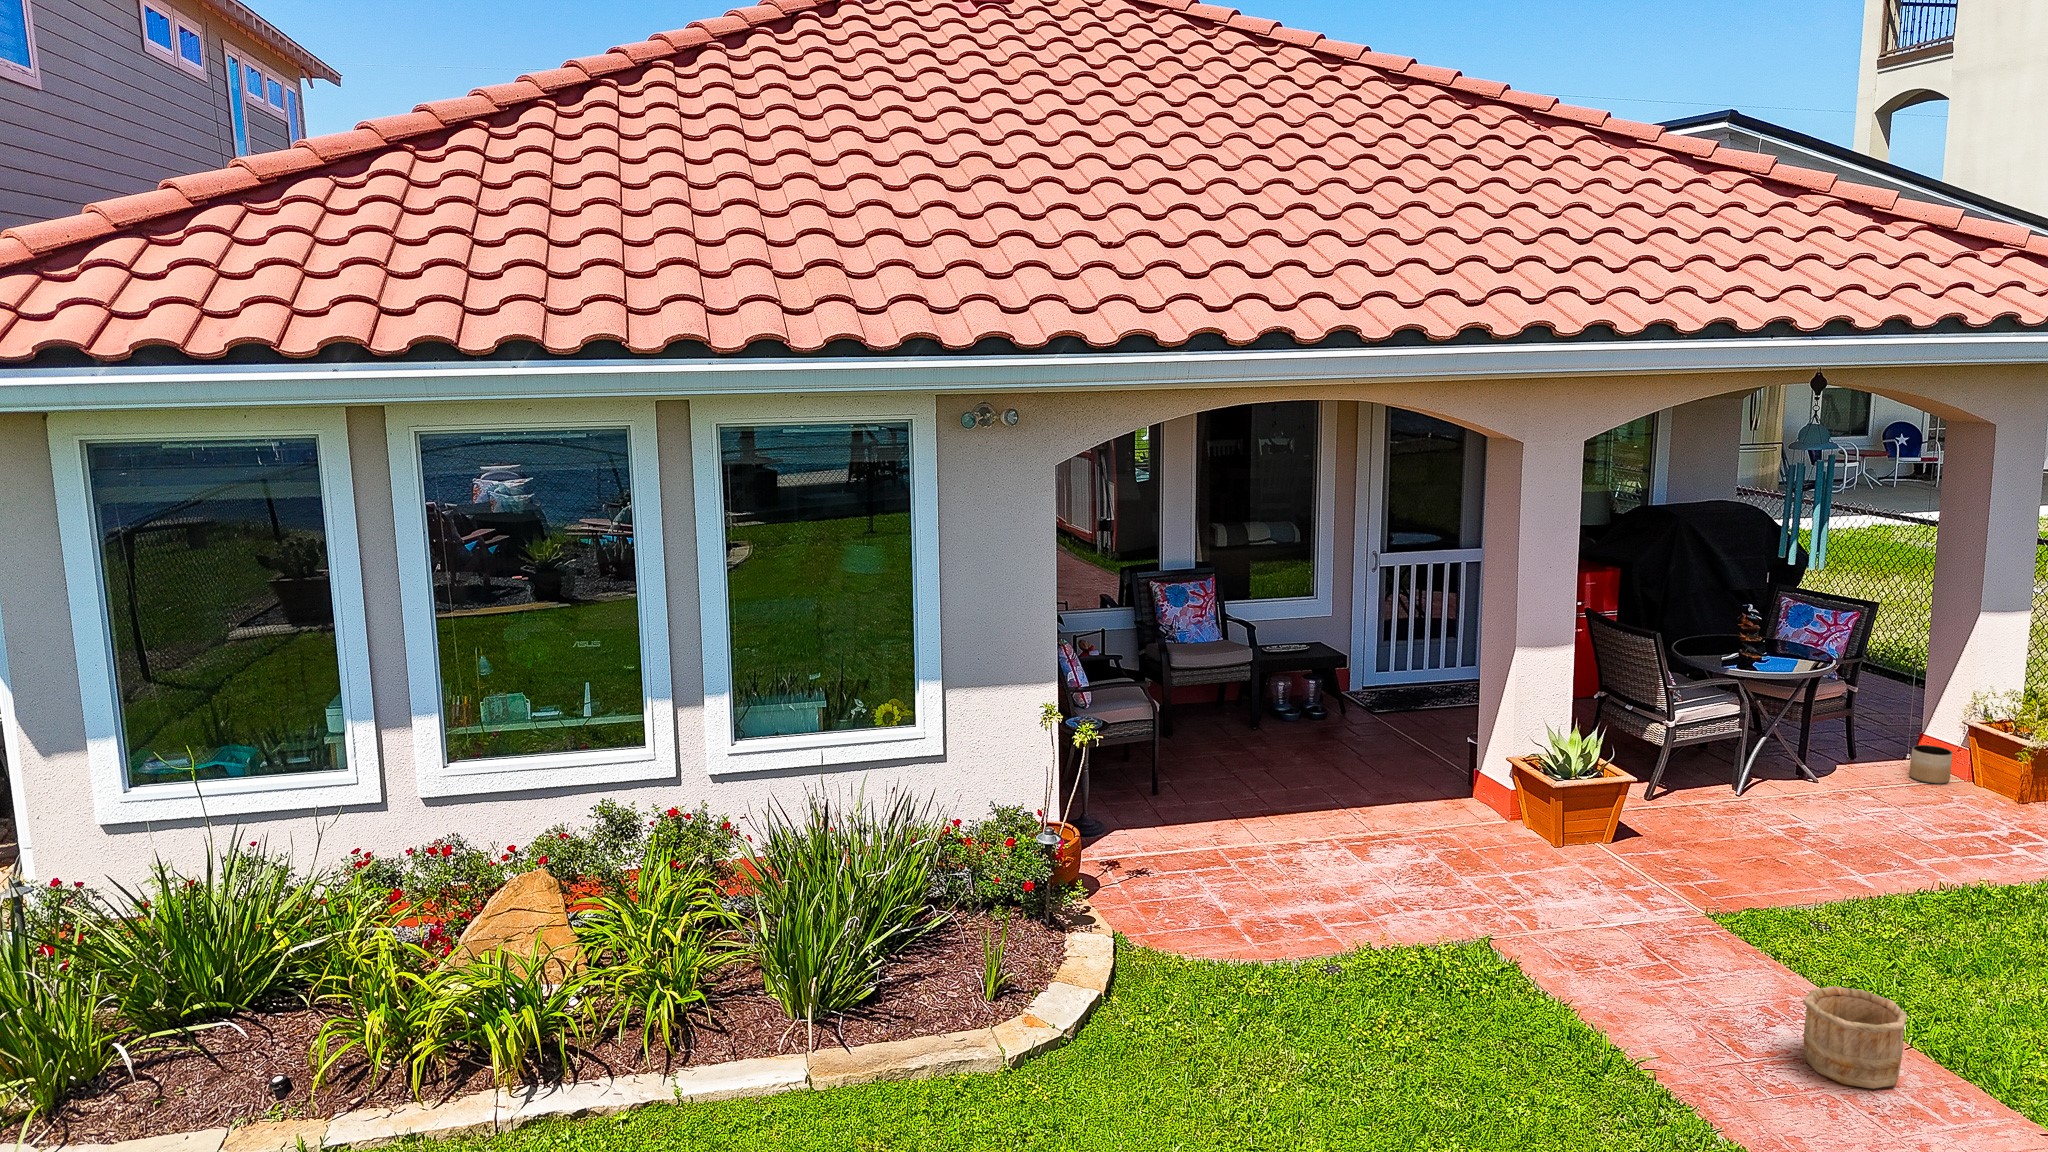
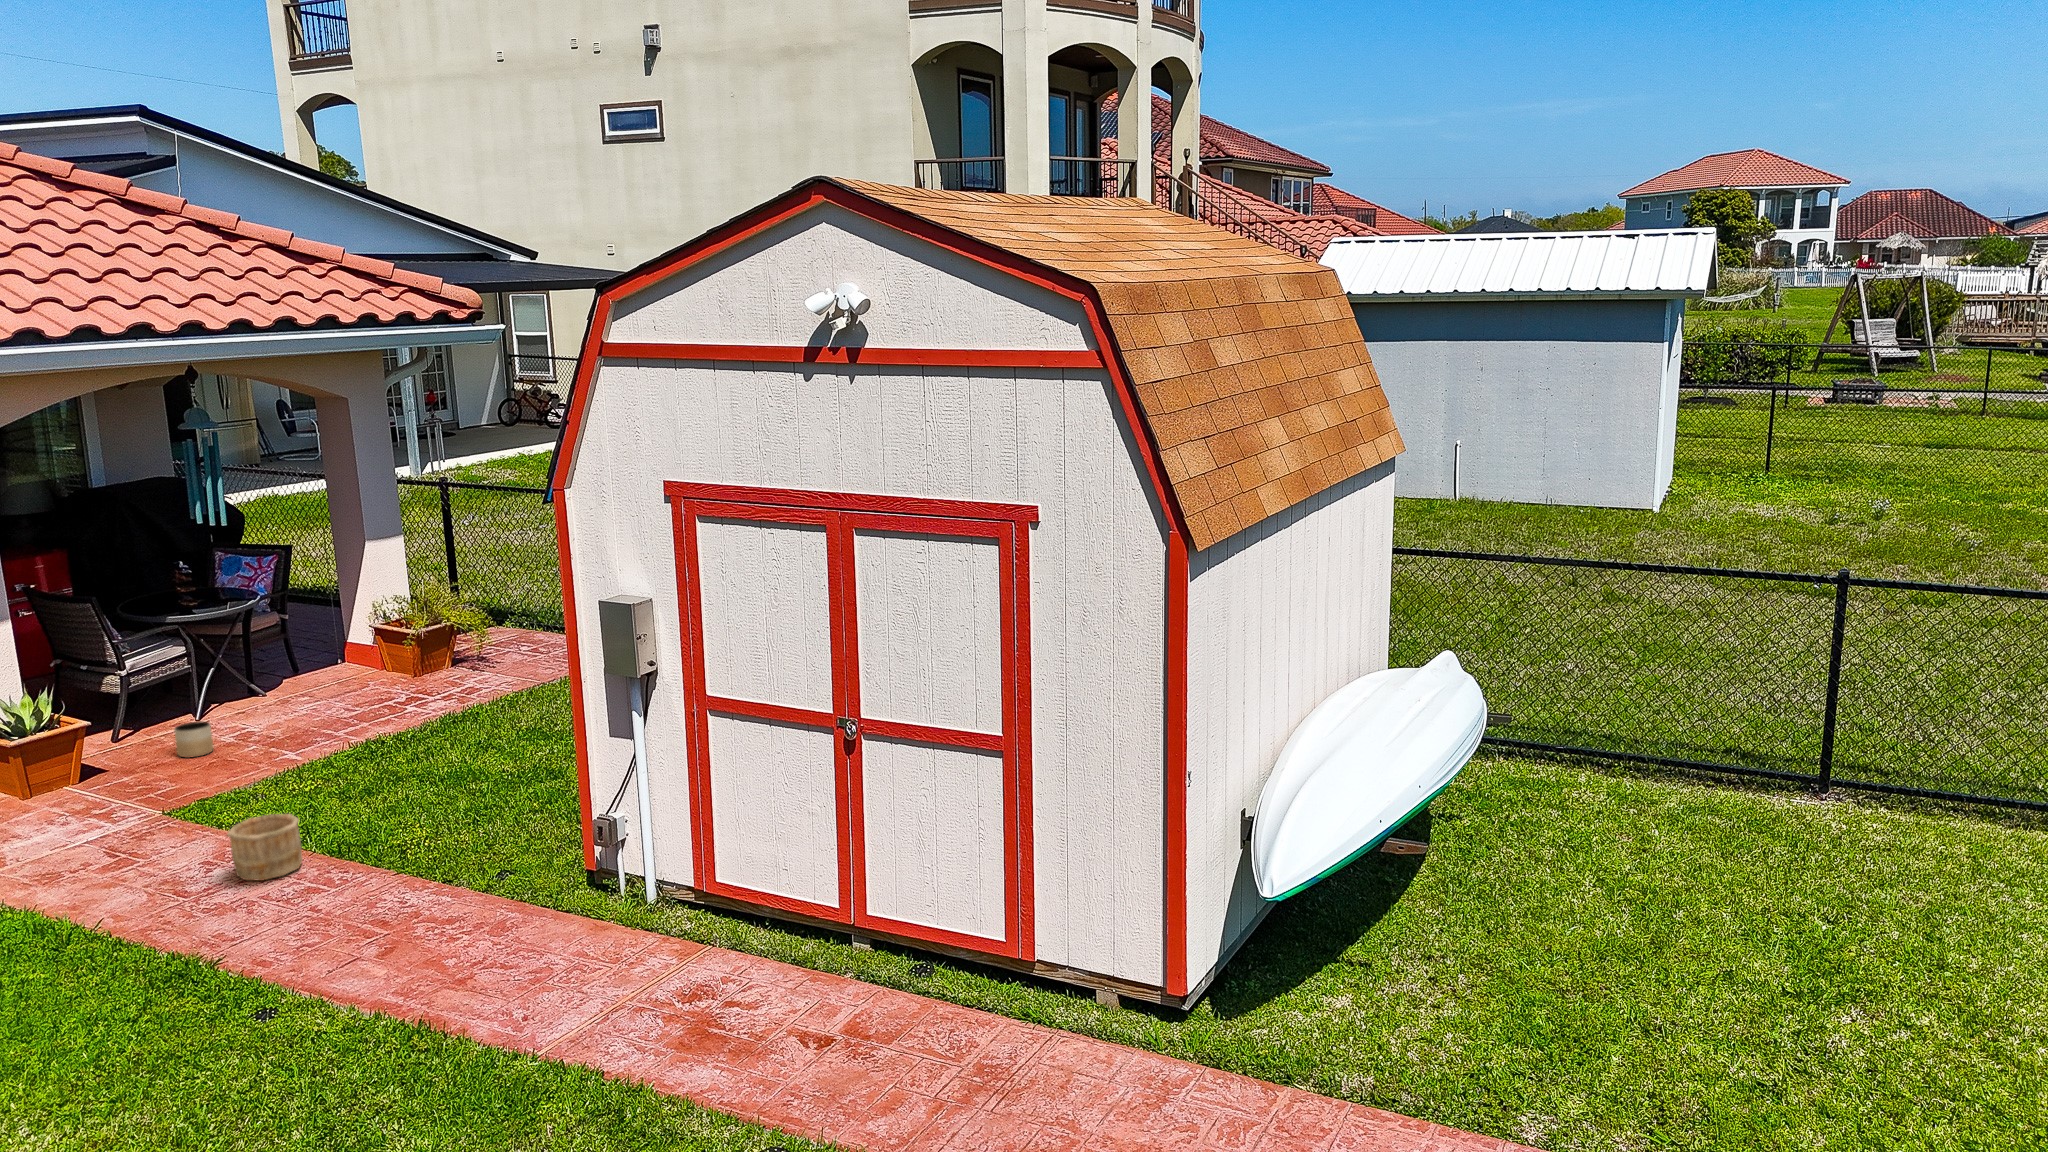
planter: present [1909,745,1952,784] -> present [174,721,214,758]

